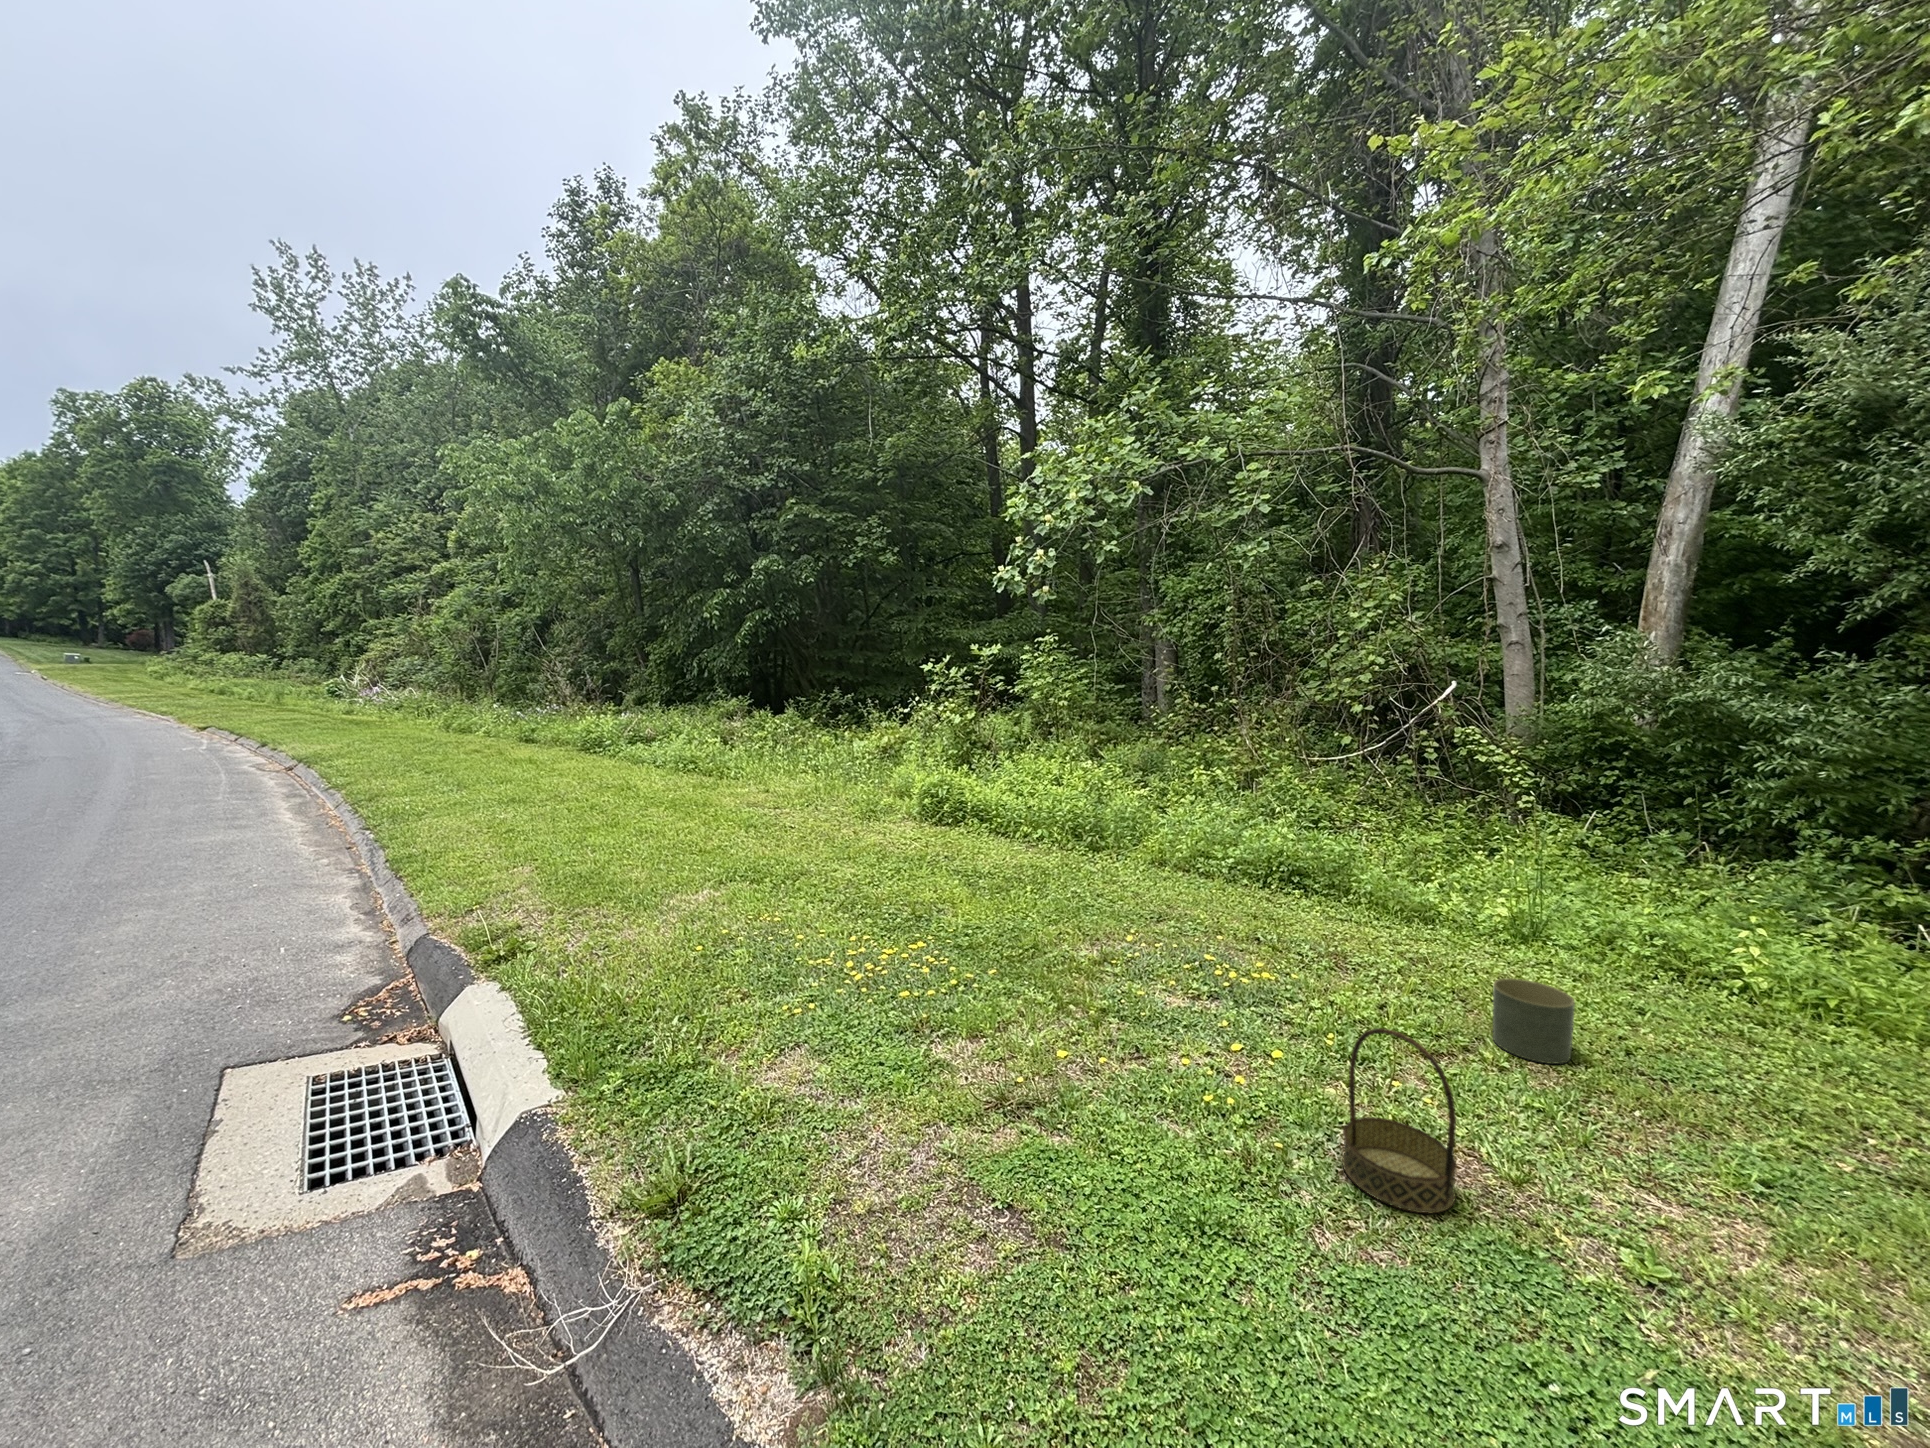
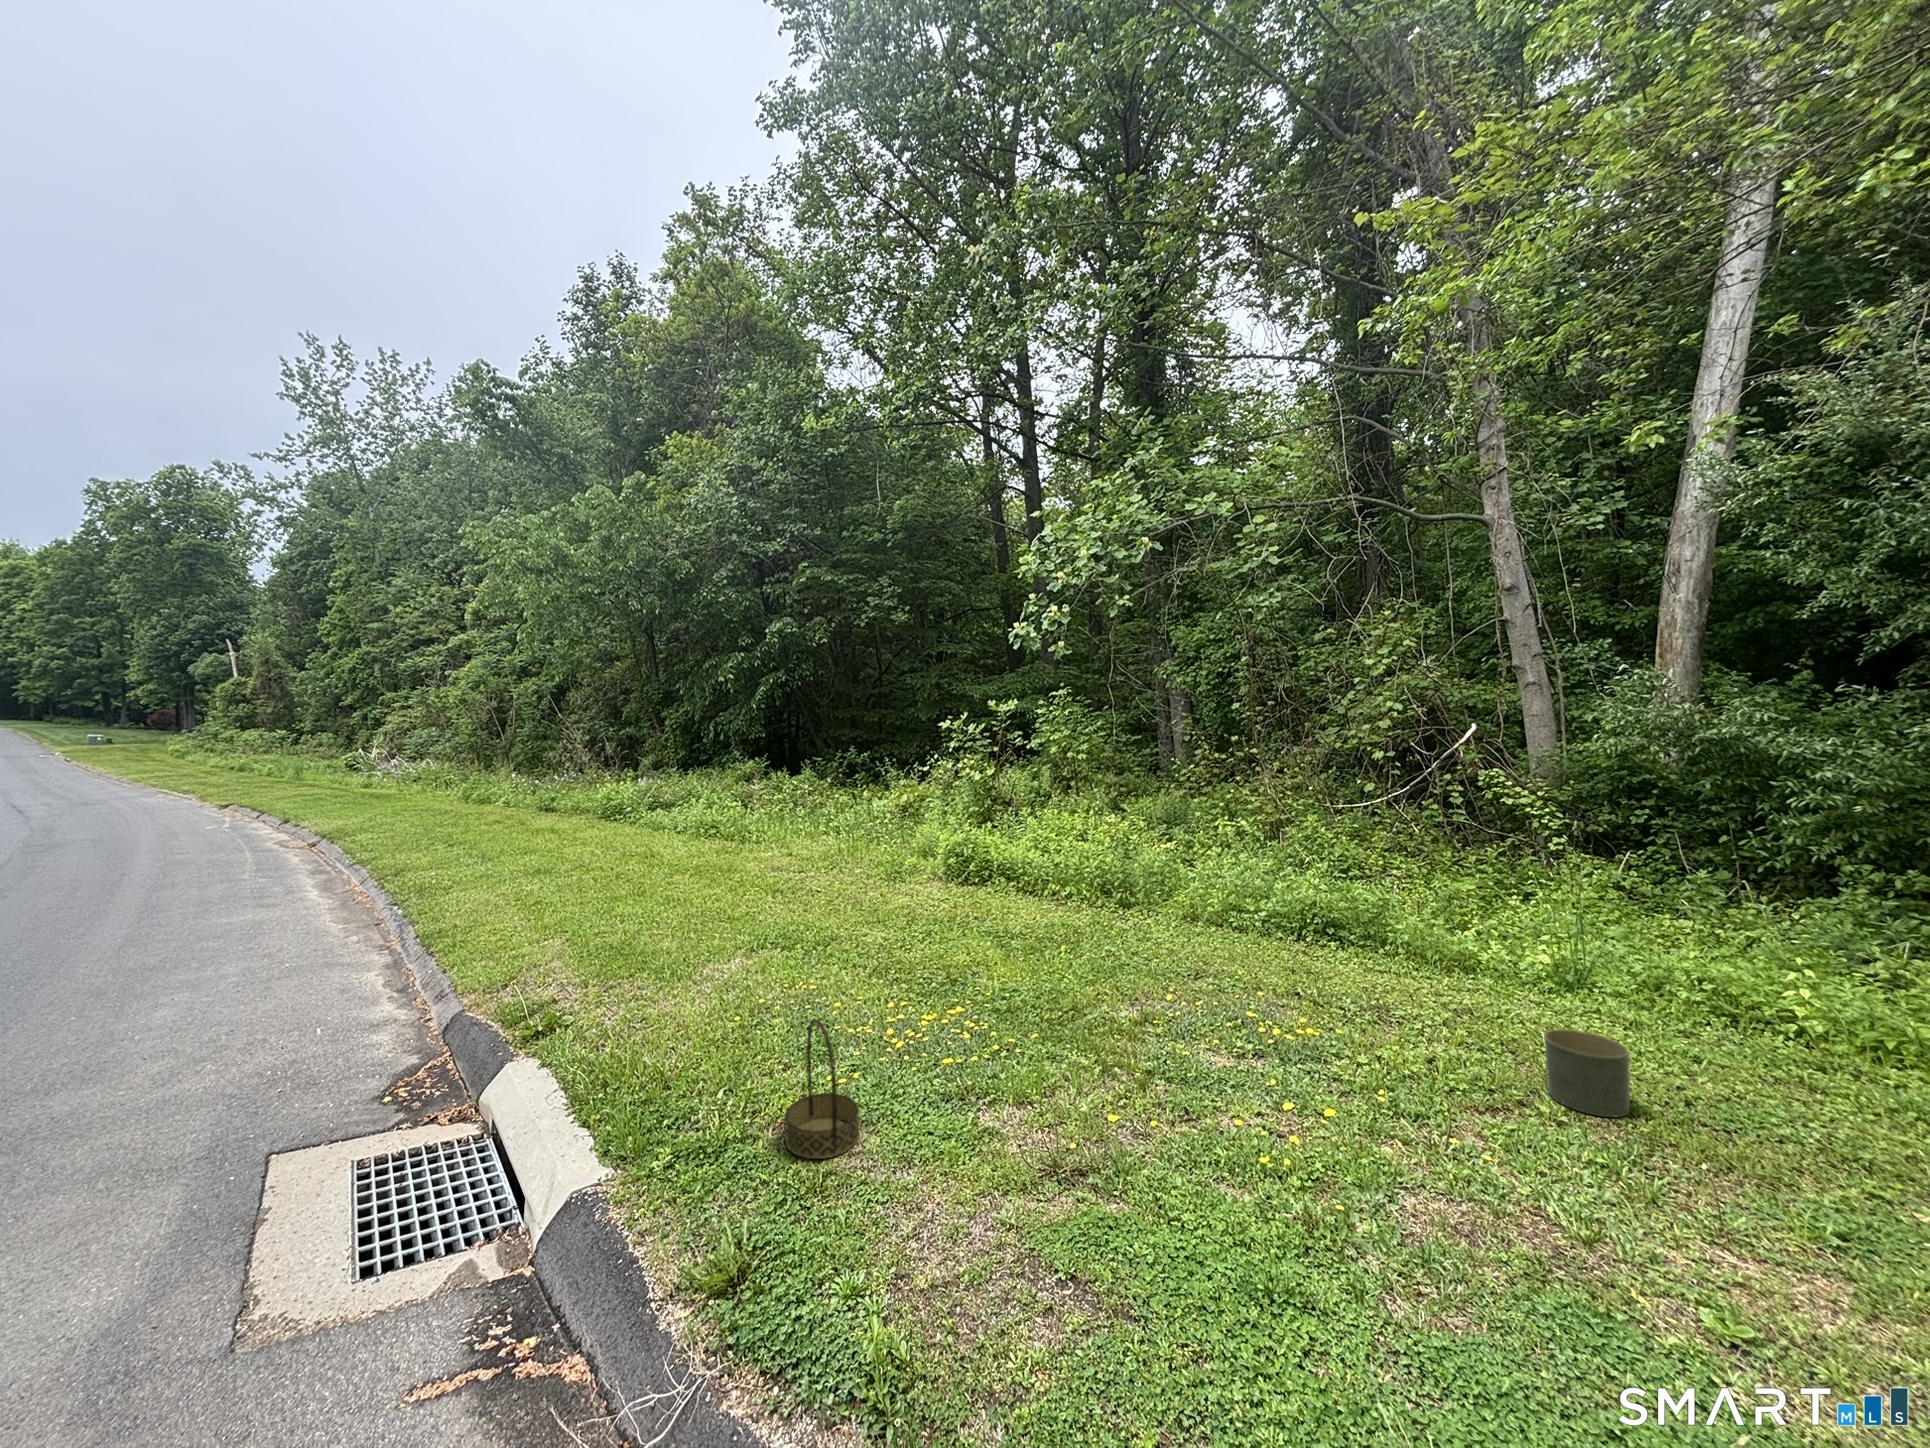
basket: present [1342,1028,1457,1213] -> present [785,1019,860,1159]

